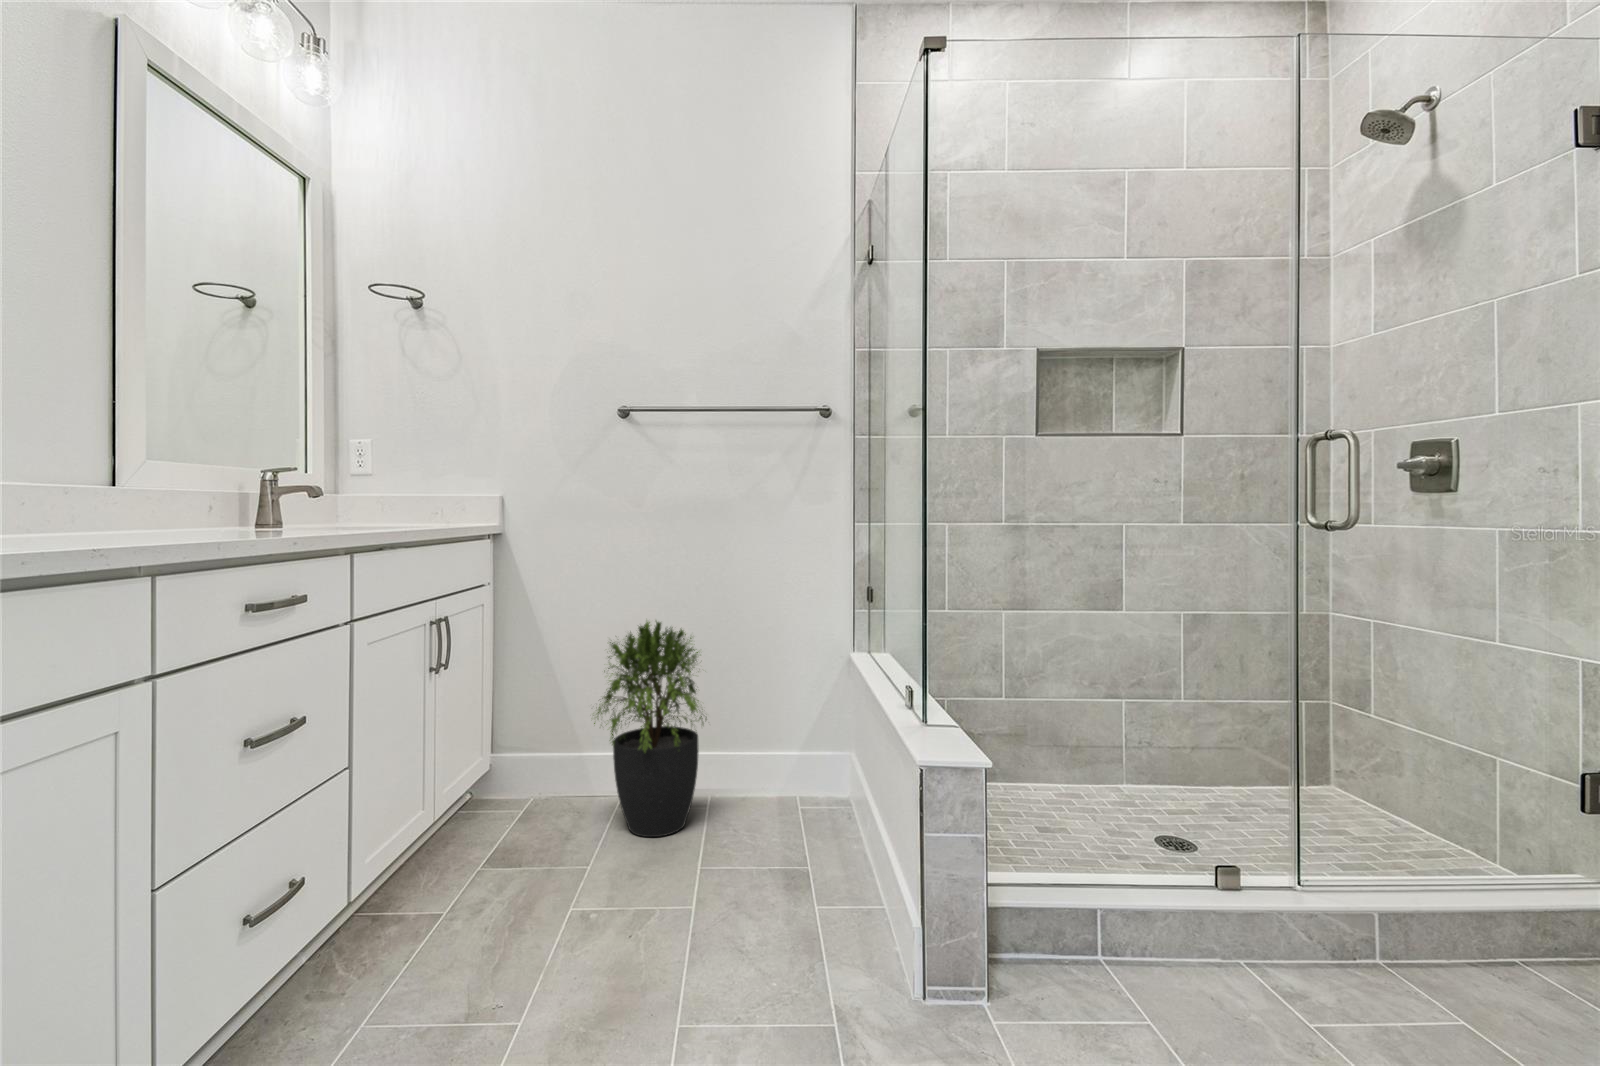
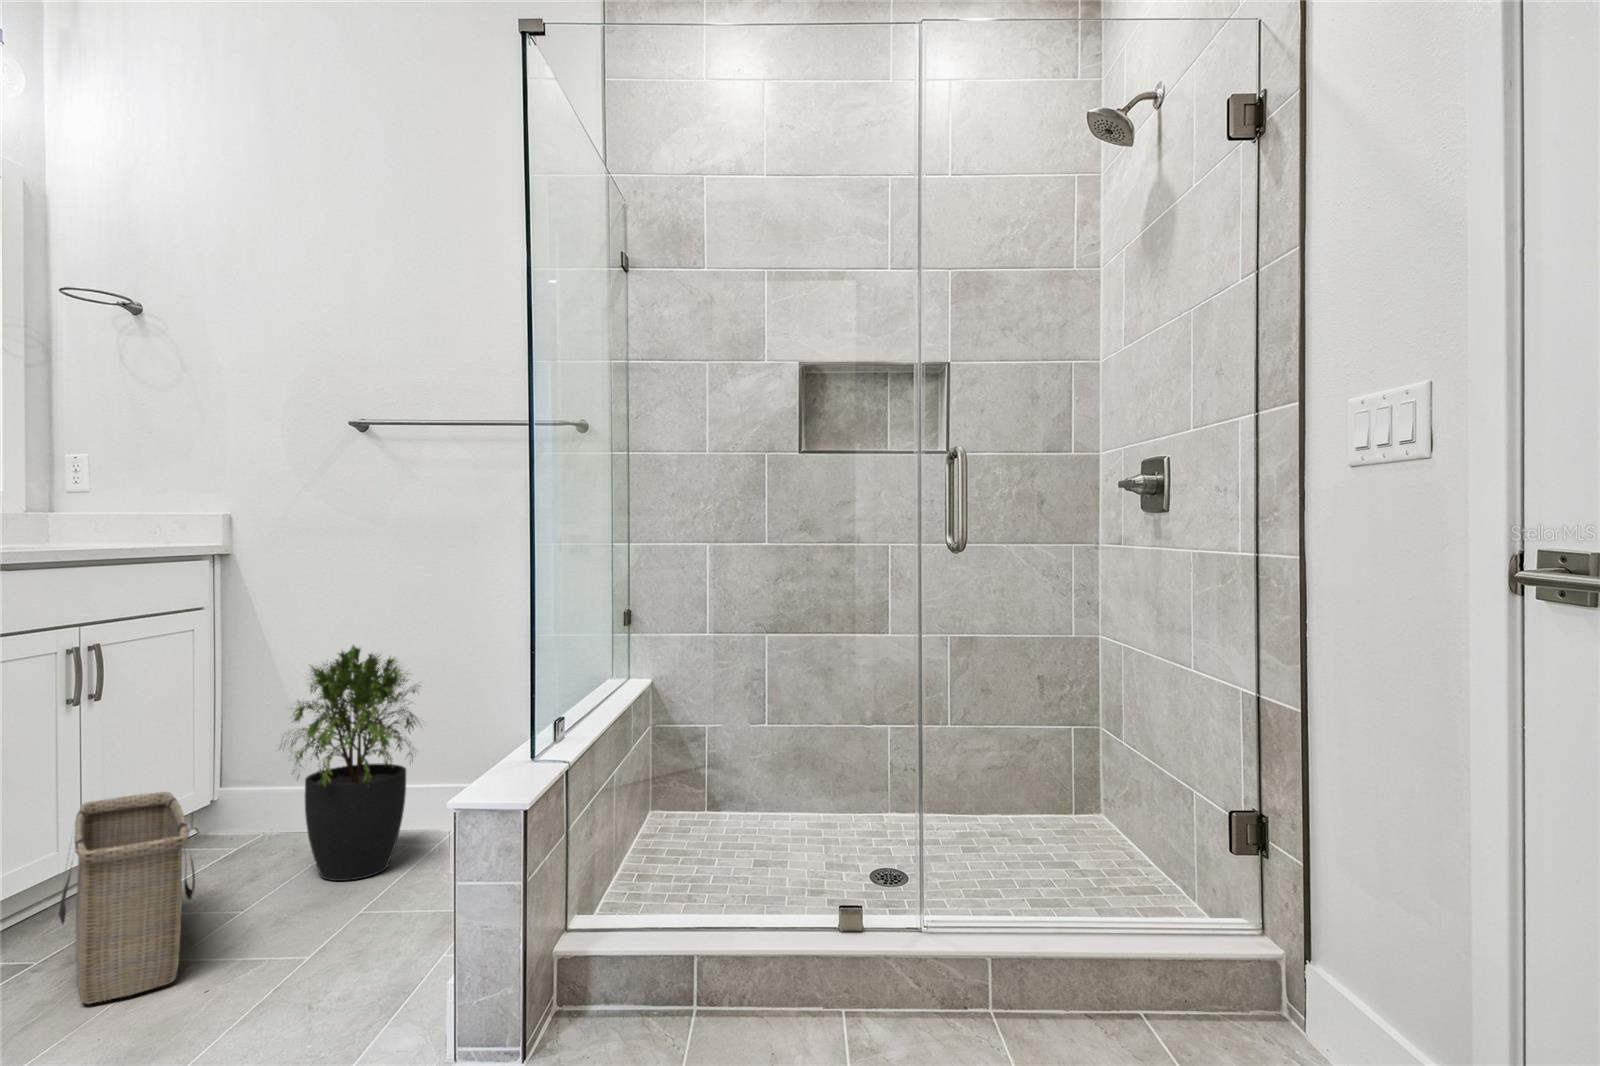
basket: none [453,764,602,978] -> present [59,792,195,1004]

